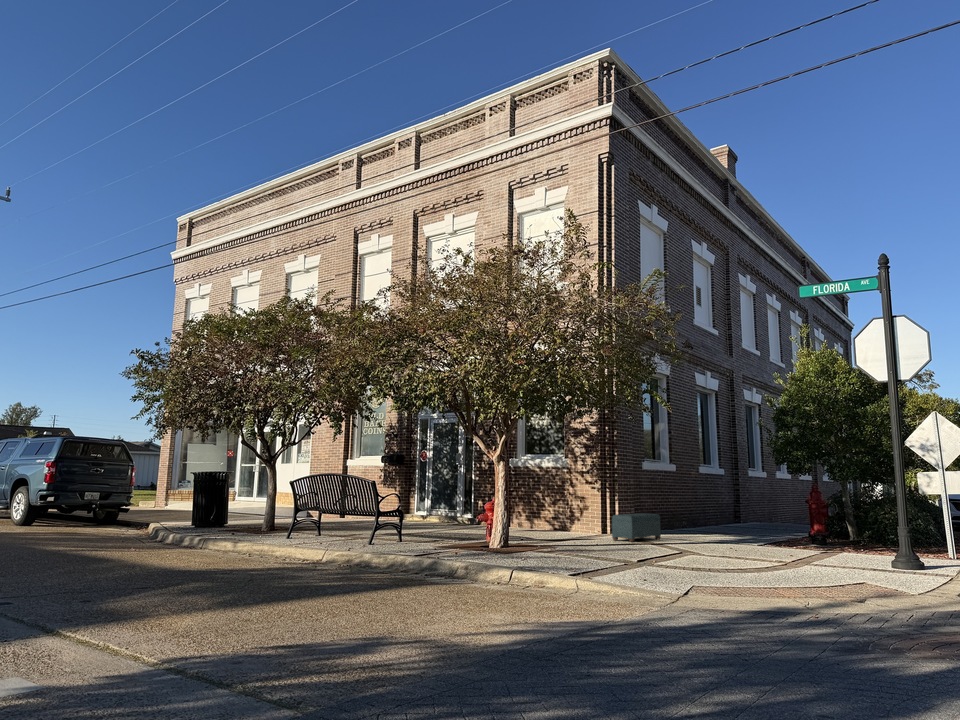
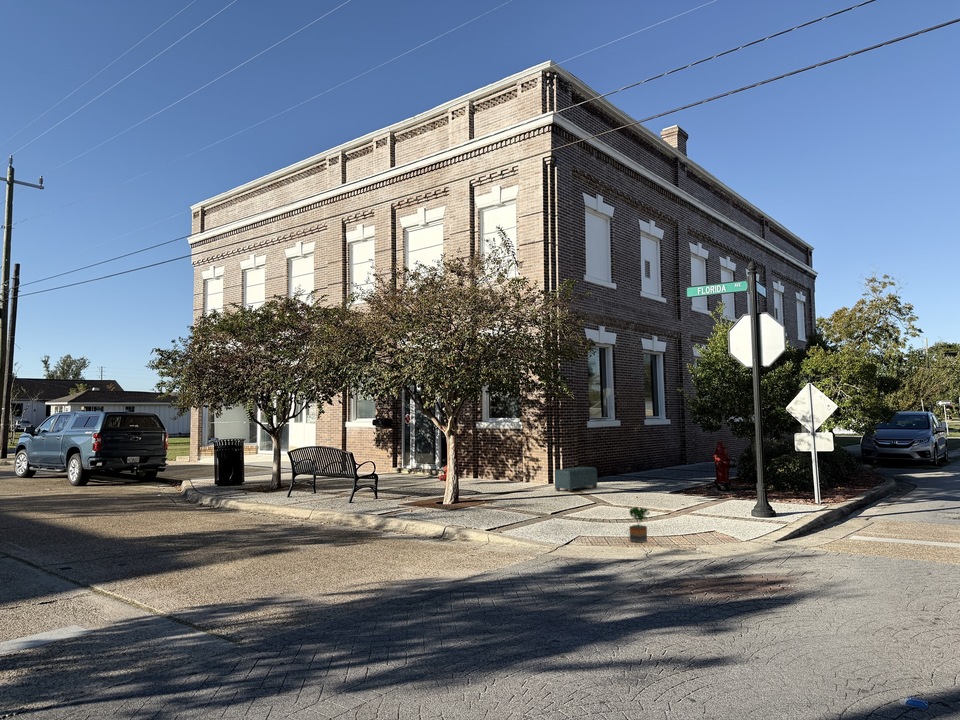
potted tree: none [760,546,791,594] -> present [629,507,650,543]

